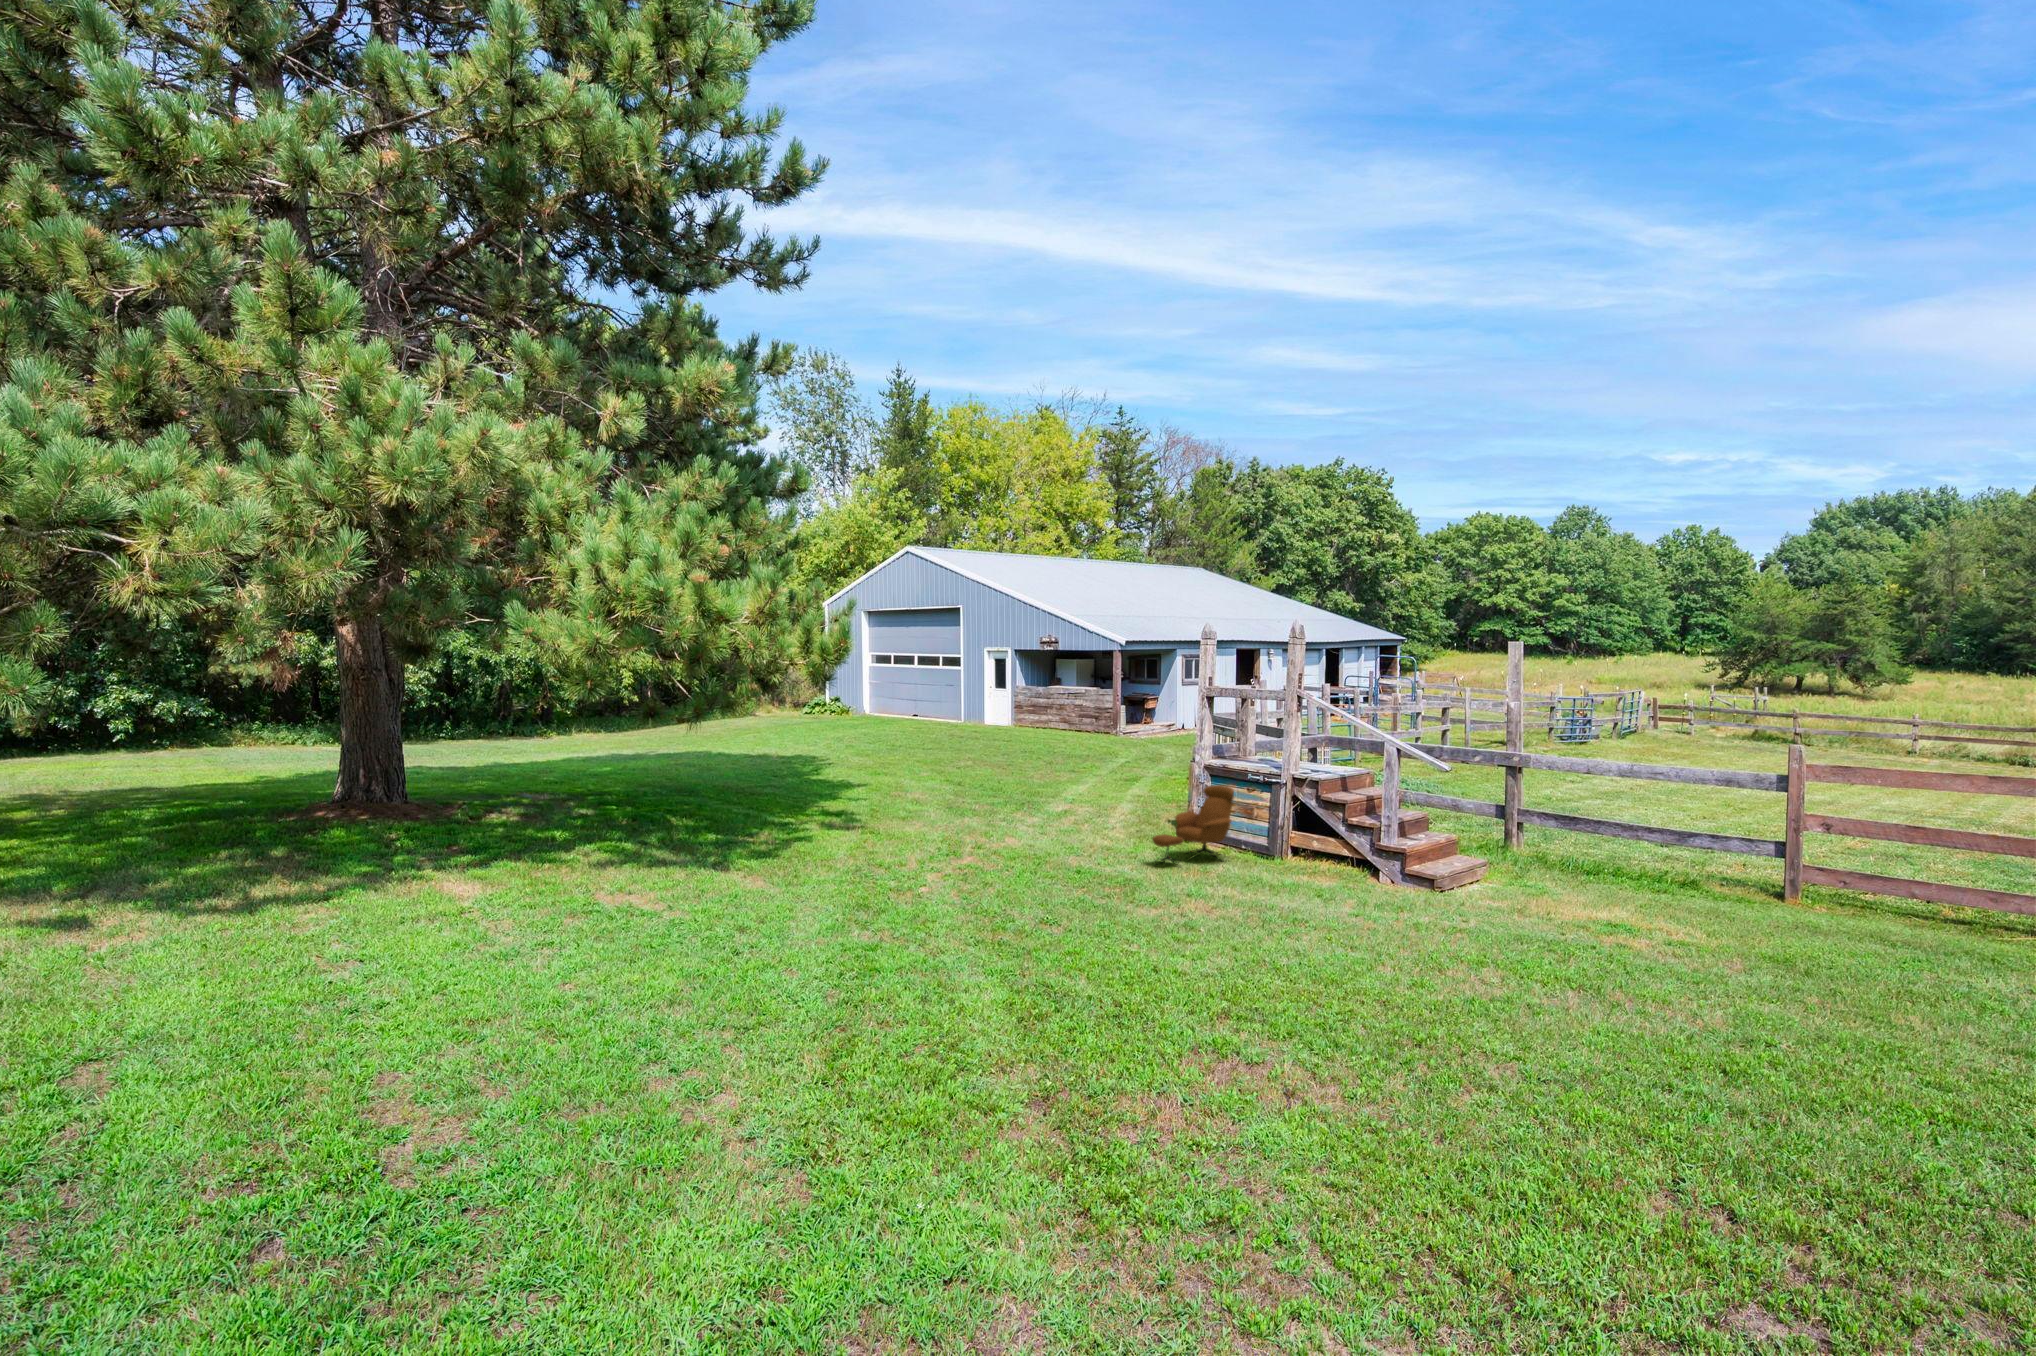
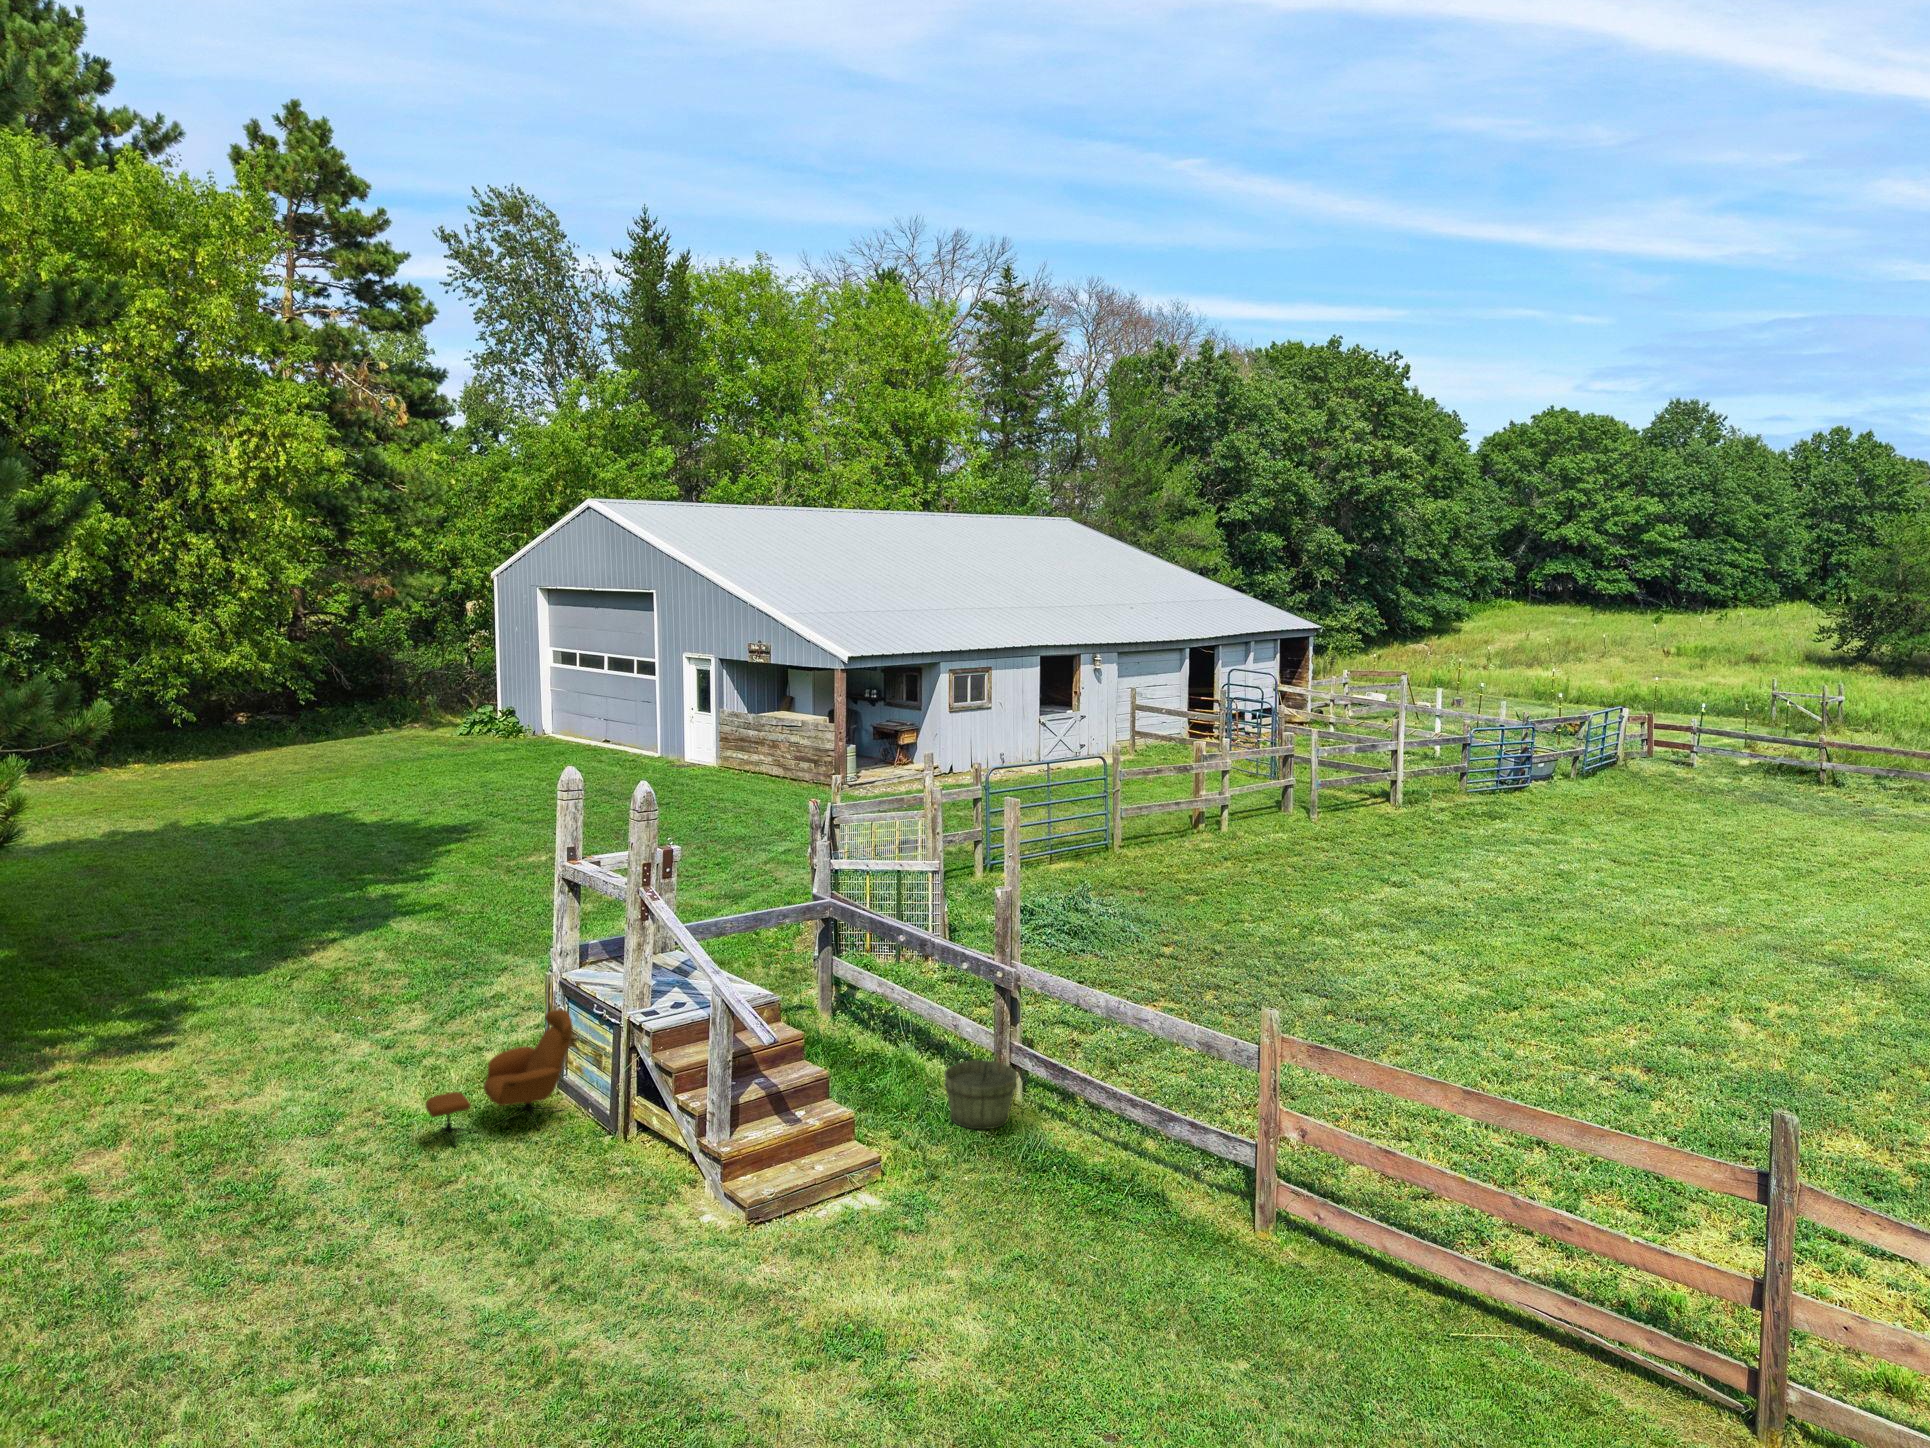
wooden bucket: none [1490,813,1549,861] -> present [944,1060,1017,1129]

